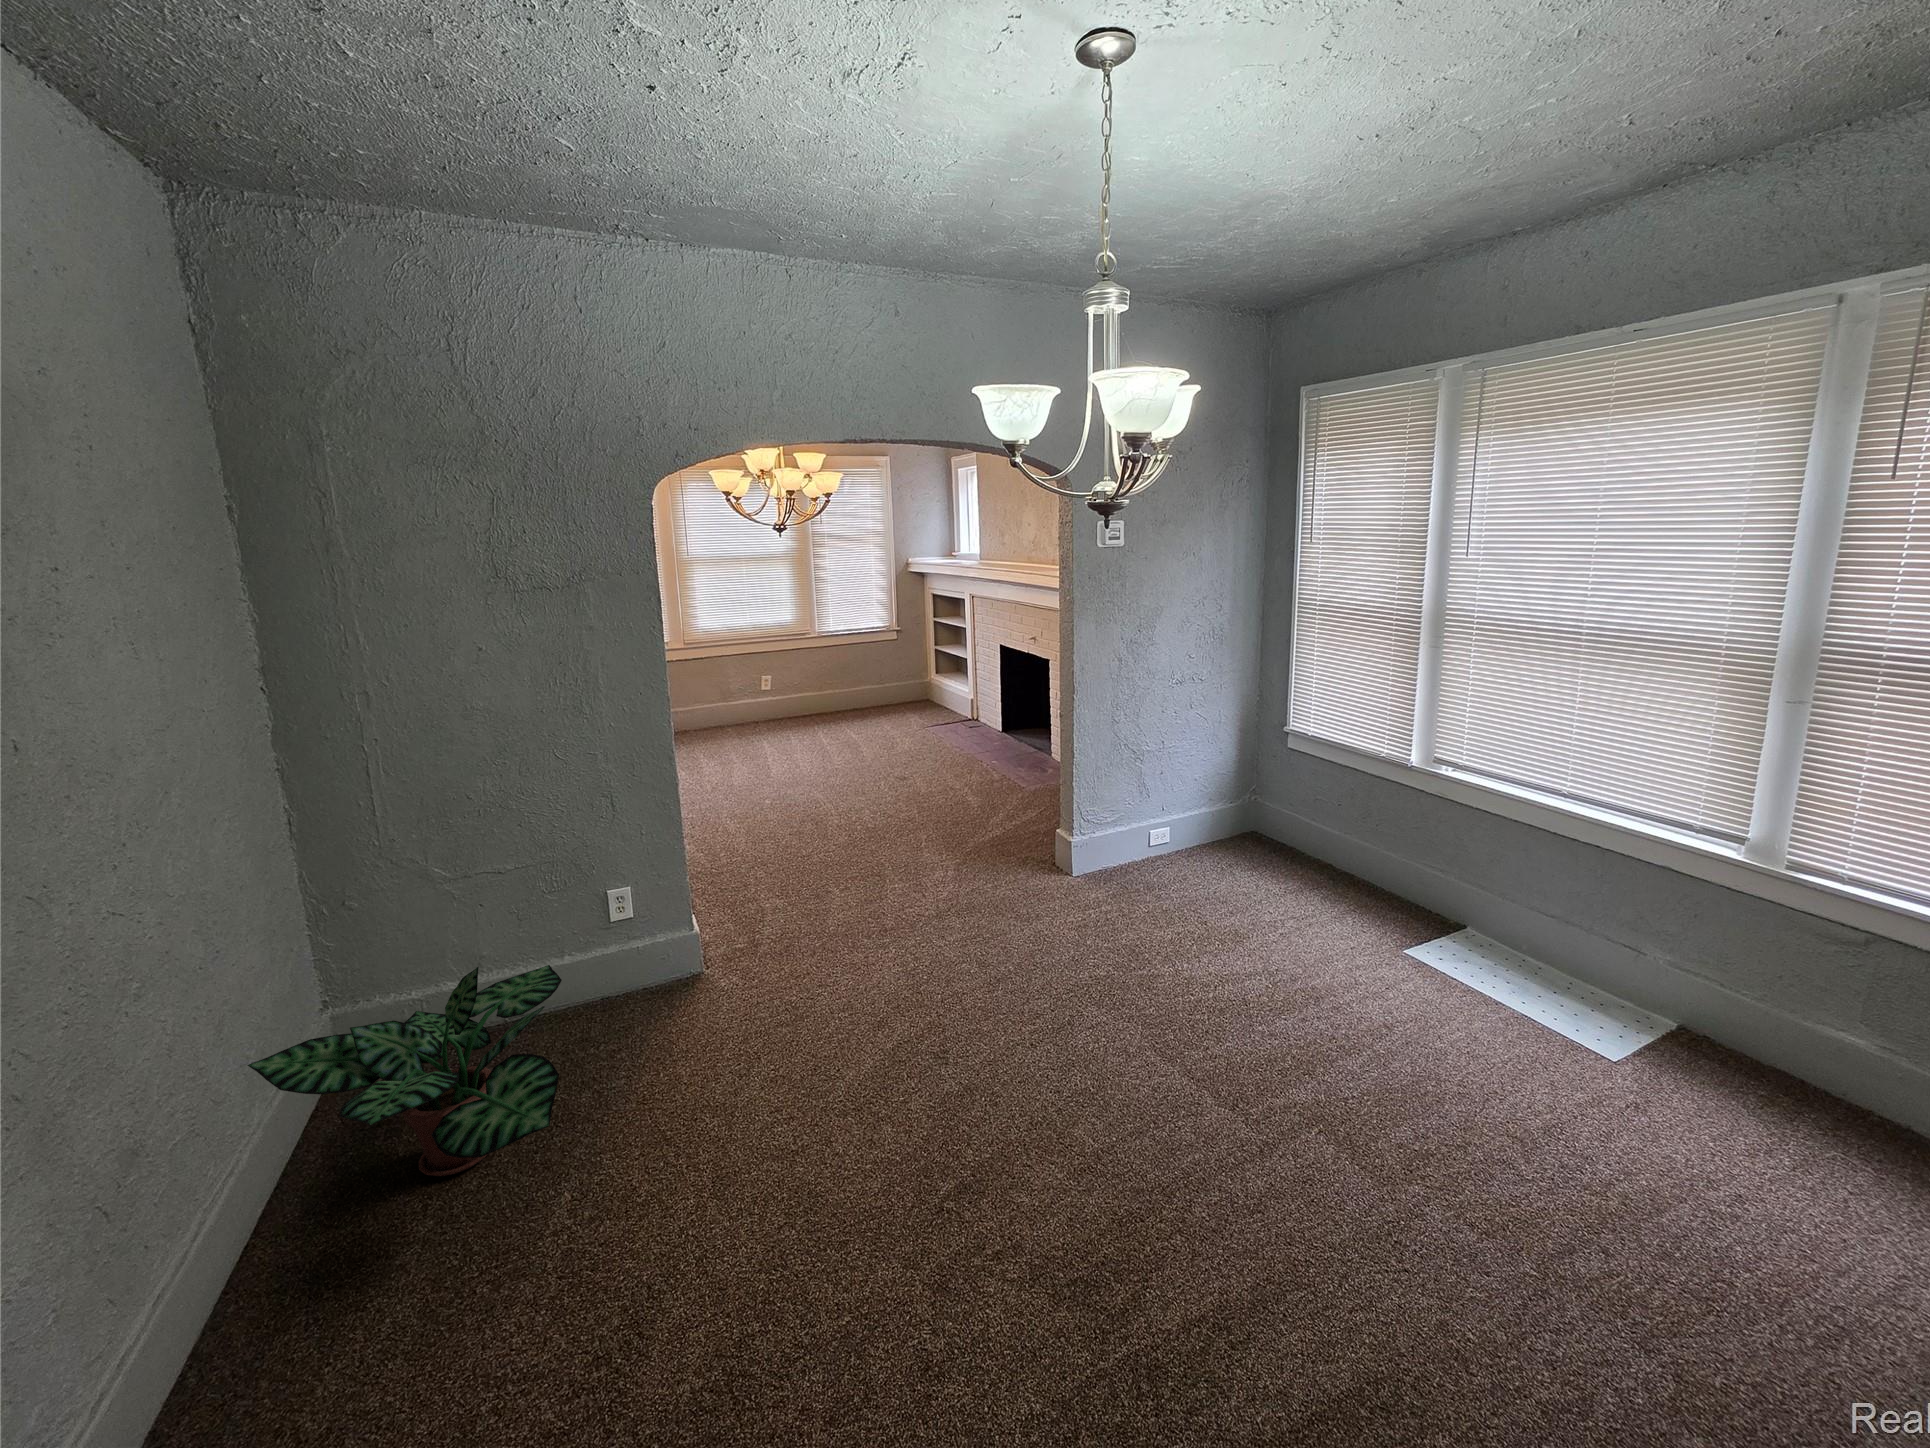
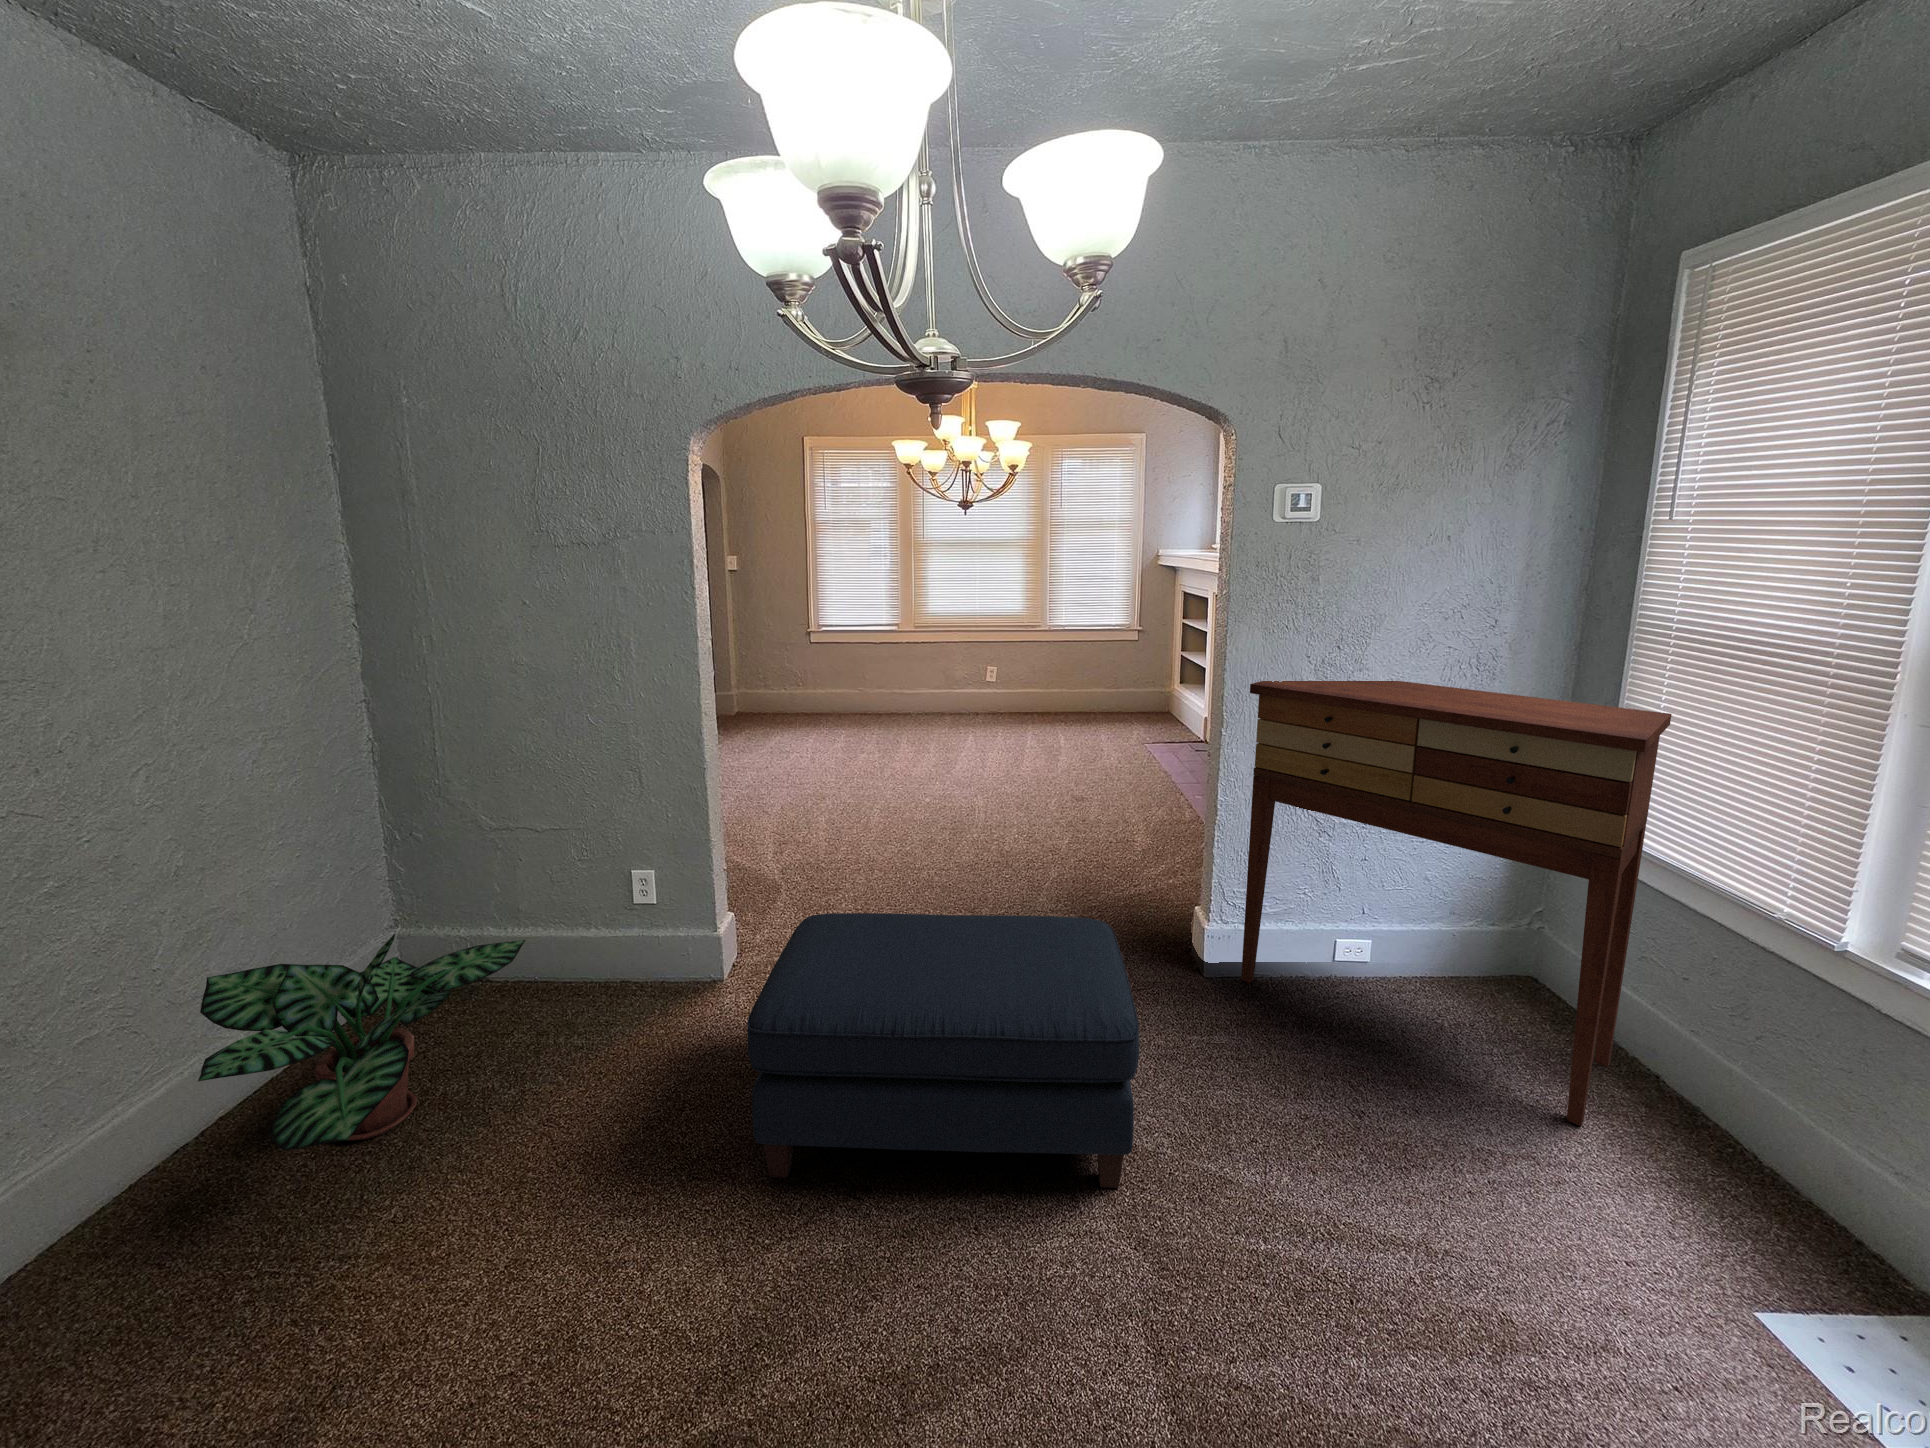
console table: none [1093,648,1324,898] -> present [1241,679,1672,1126]
ottoman: none [816,839,1108,1067] -> present [747,913,1139,1188]

